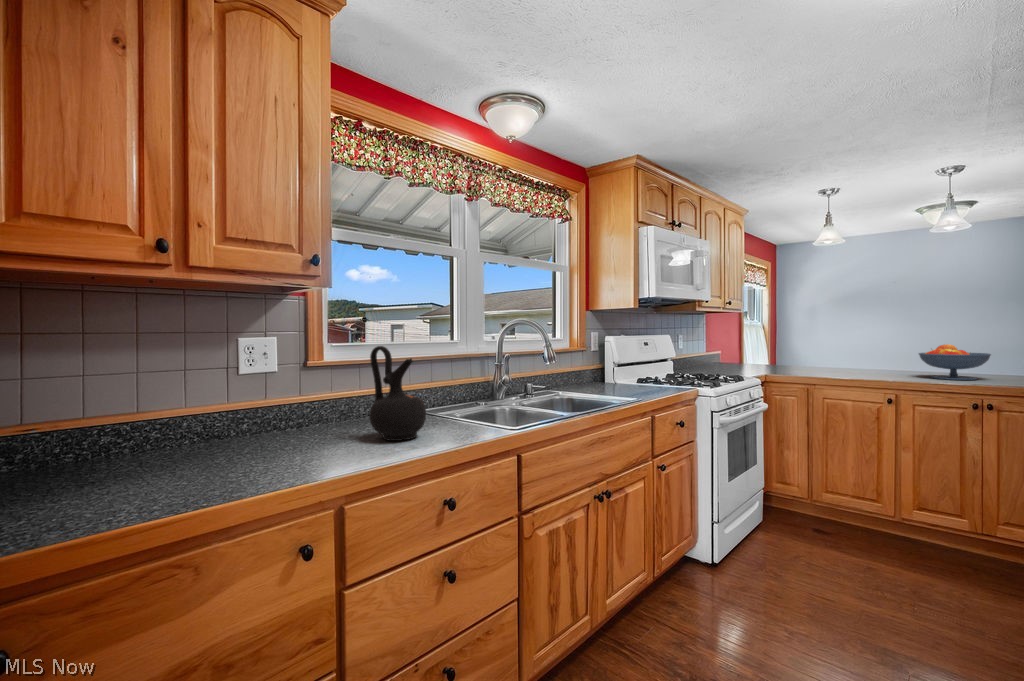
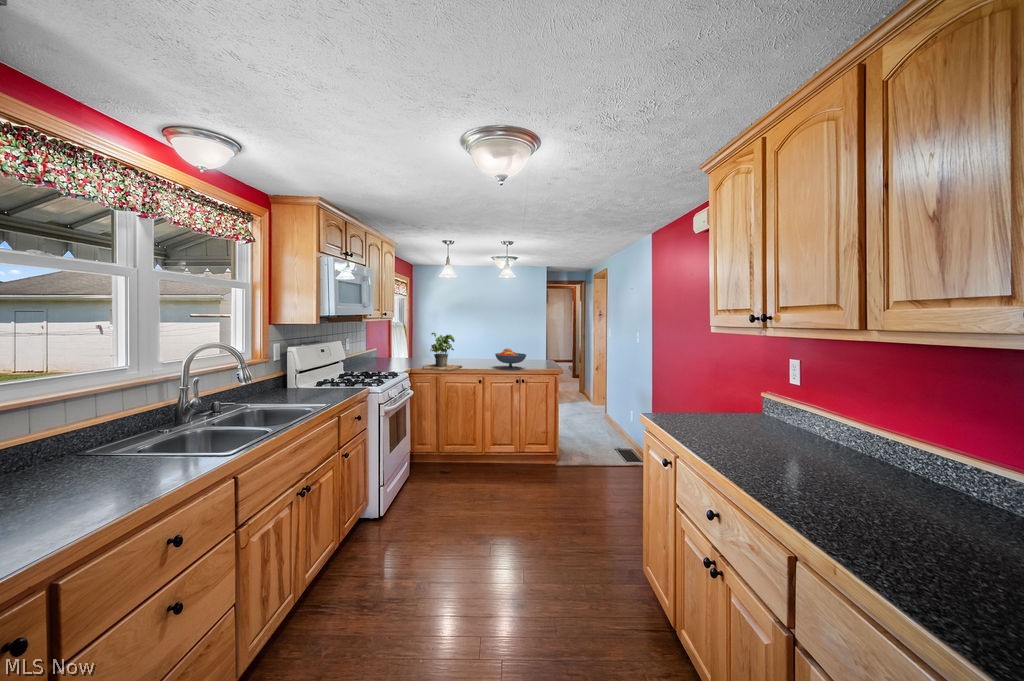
potted plant: none [783,322,853,377] -> present [422,333,462,371]
ceramic jug: present [370,346,426,441] -> none [47,398,130,497]

